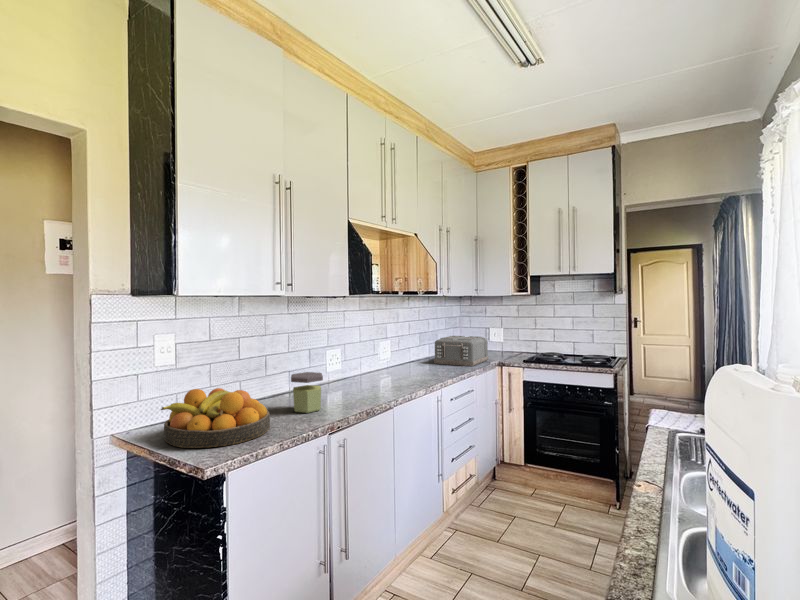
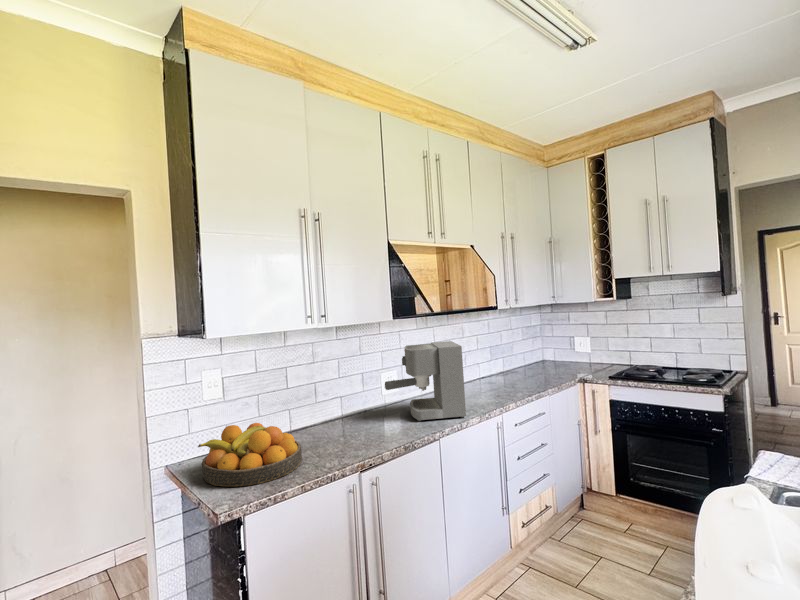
coffee maker: none [337,321,414,394] -> present [385,341,466,421]
toaster: present [434,336,489,366] -> none [505,349,569,384]
jar: present [291,372,323,413] -> none [328,402,362,446]

